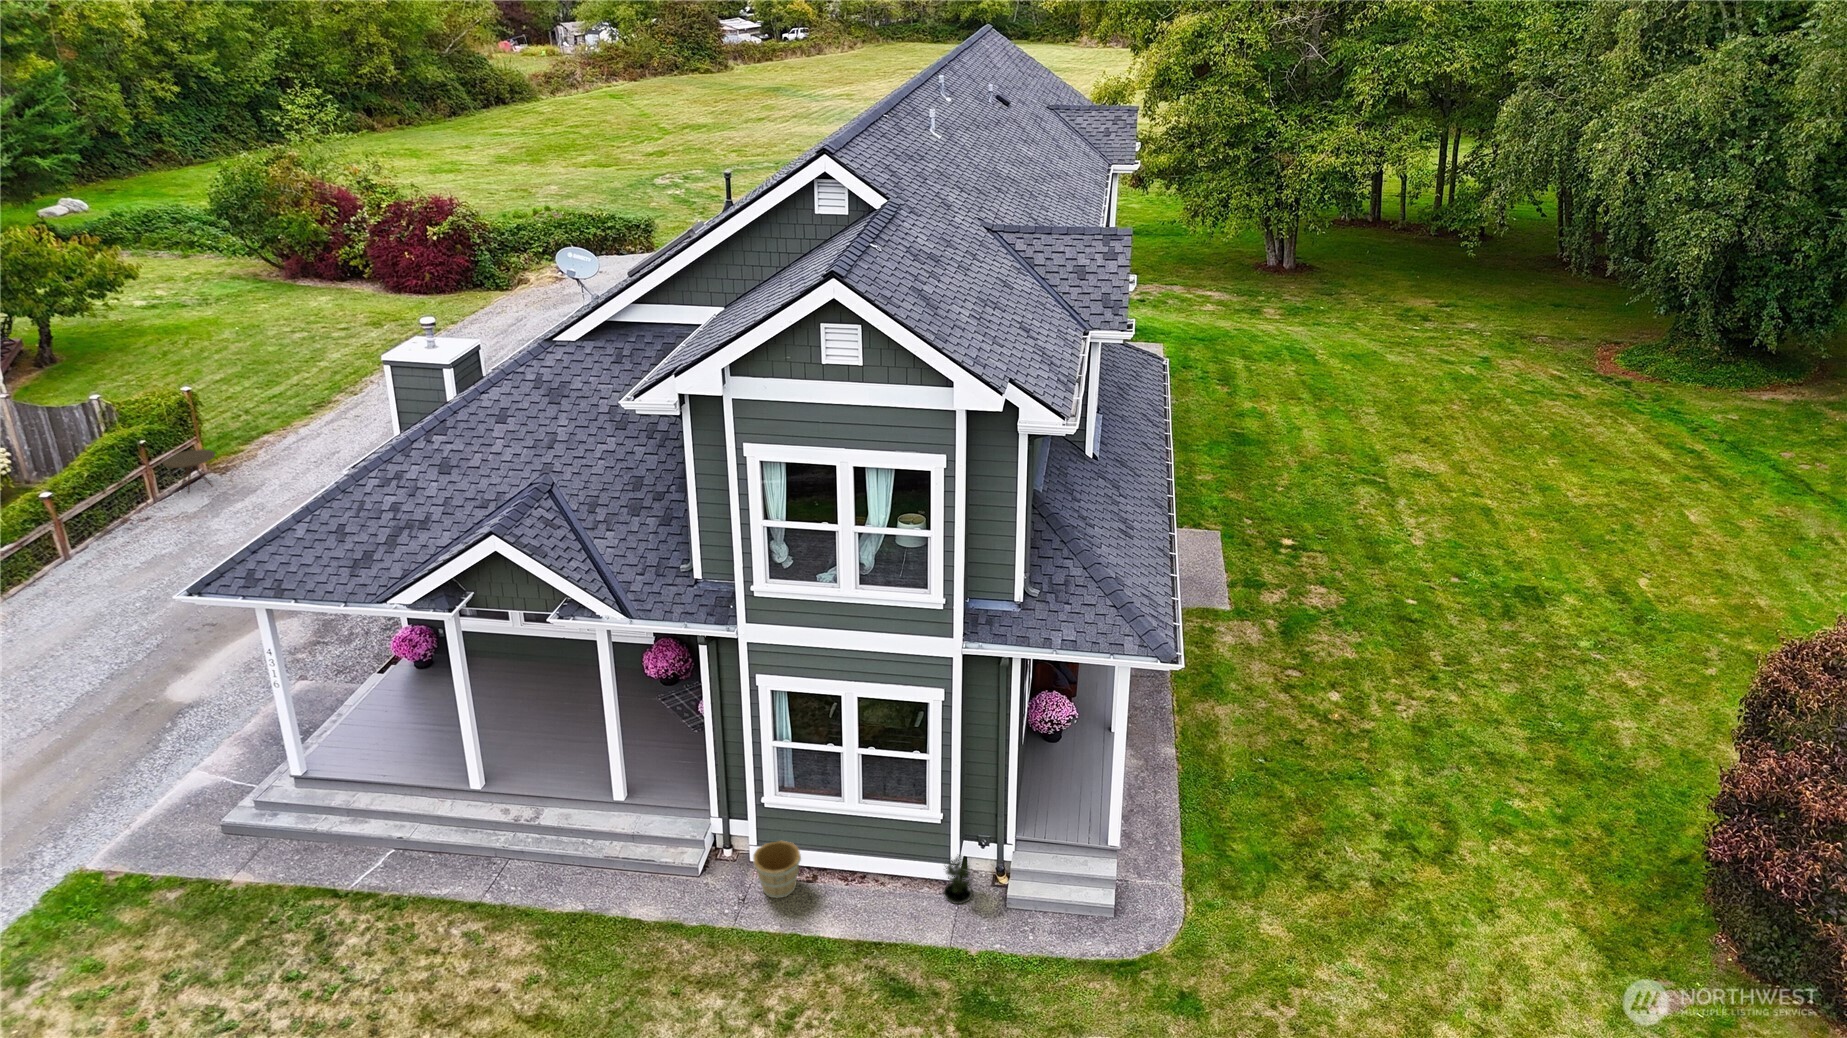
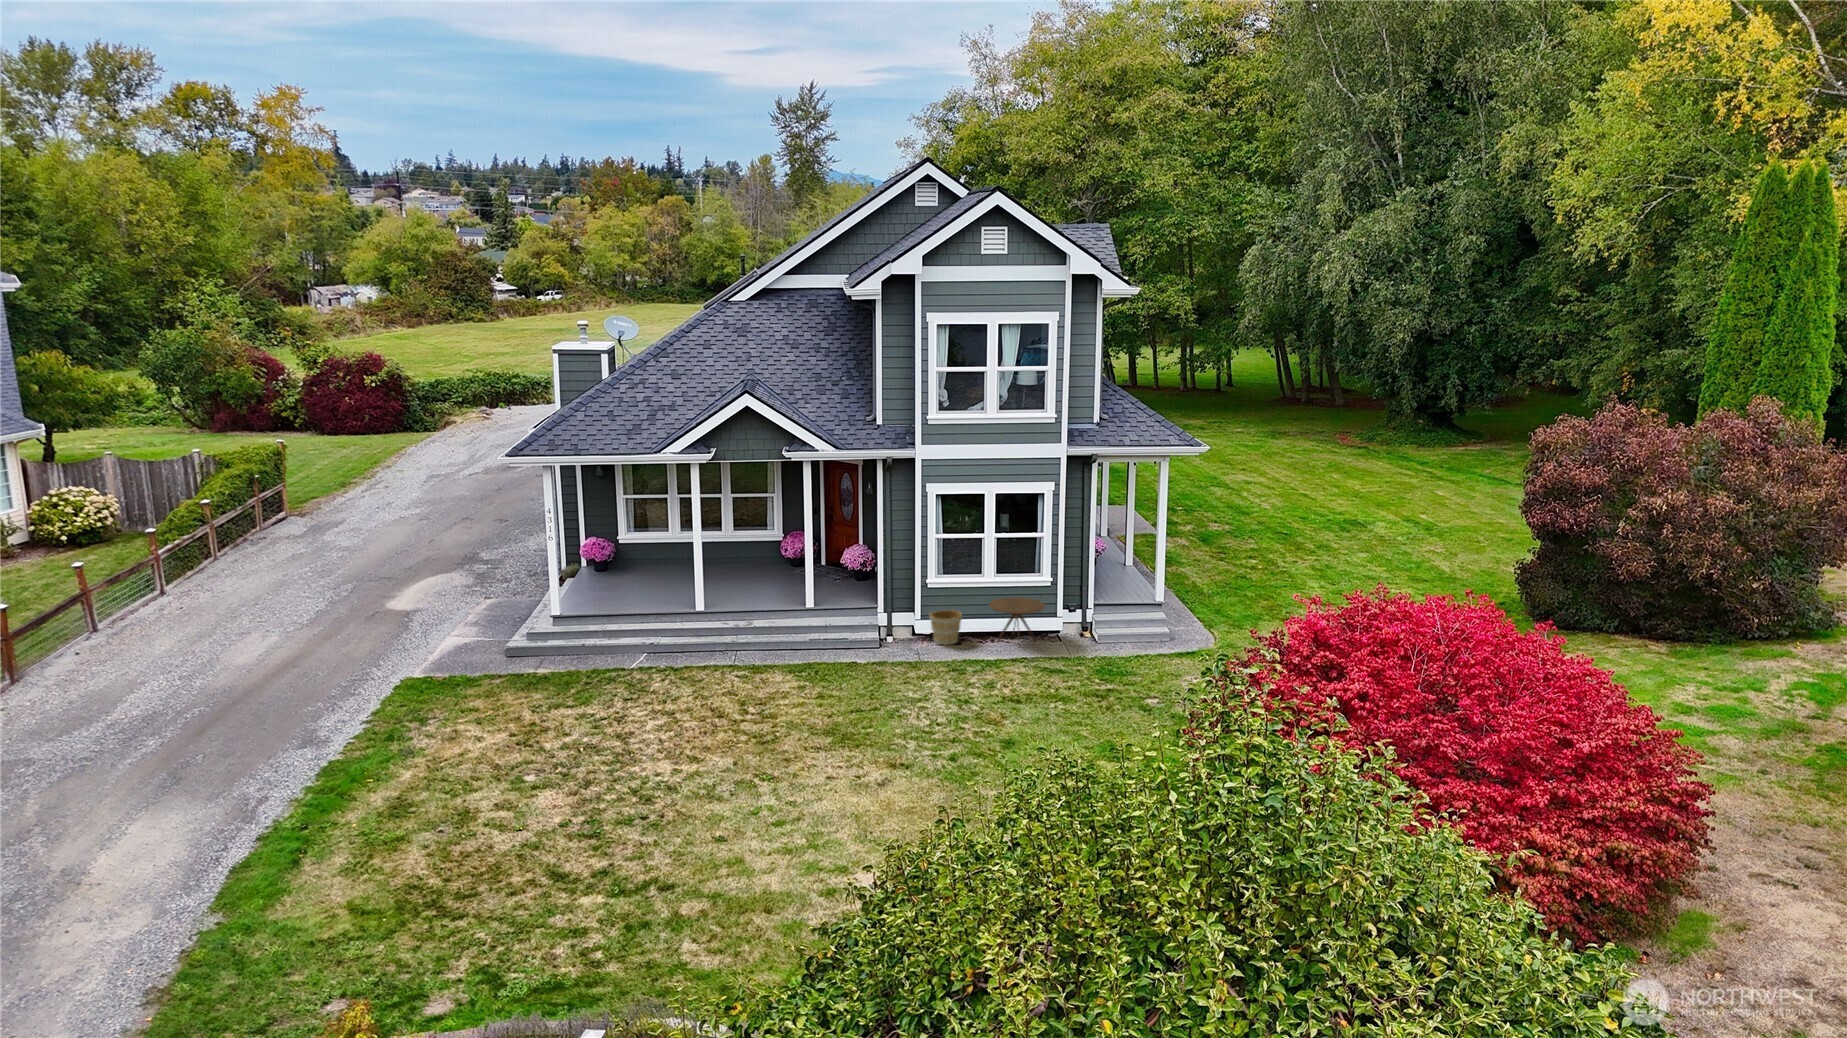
round table: present [163,449,215,492] -> present [989,597,1045,641]
potted tree: present [943,855,972,904] -> none [1058,601,1080,638]

